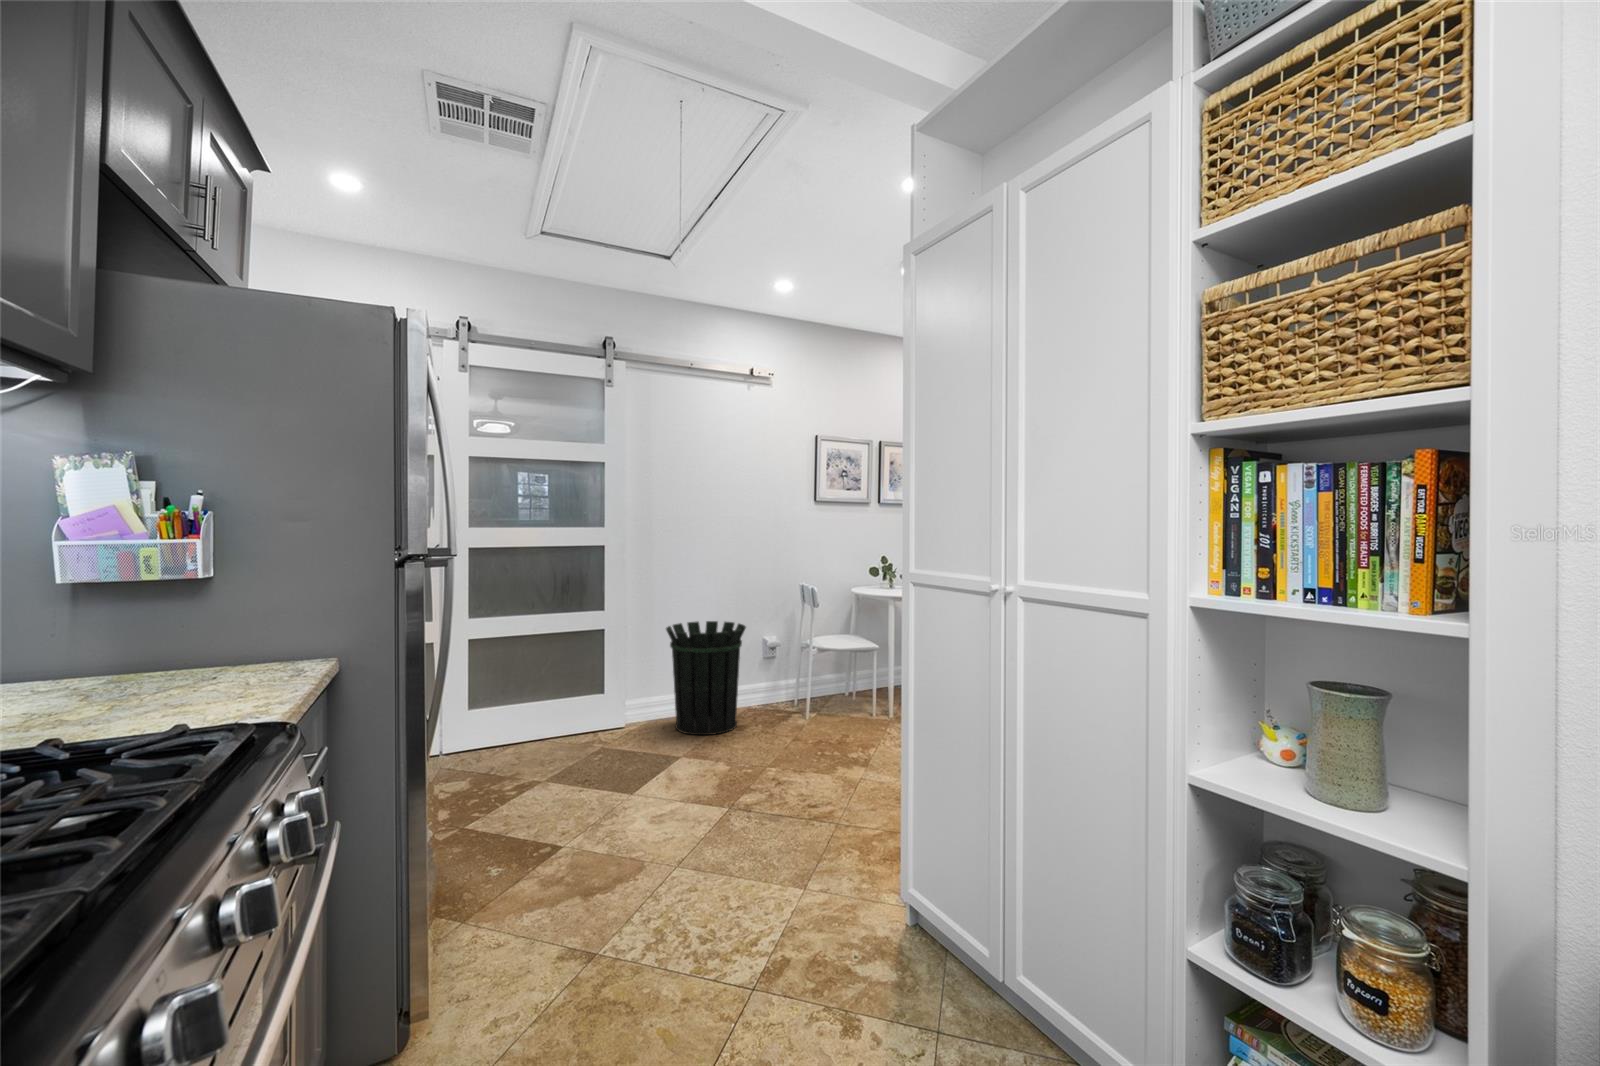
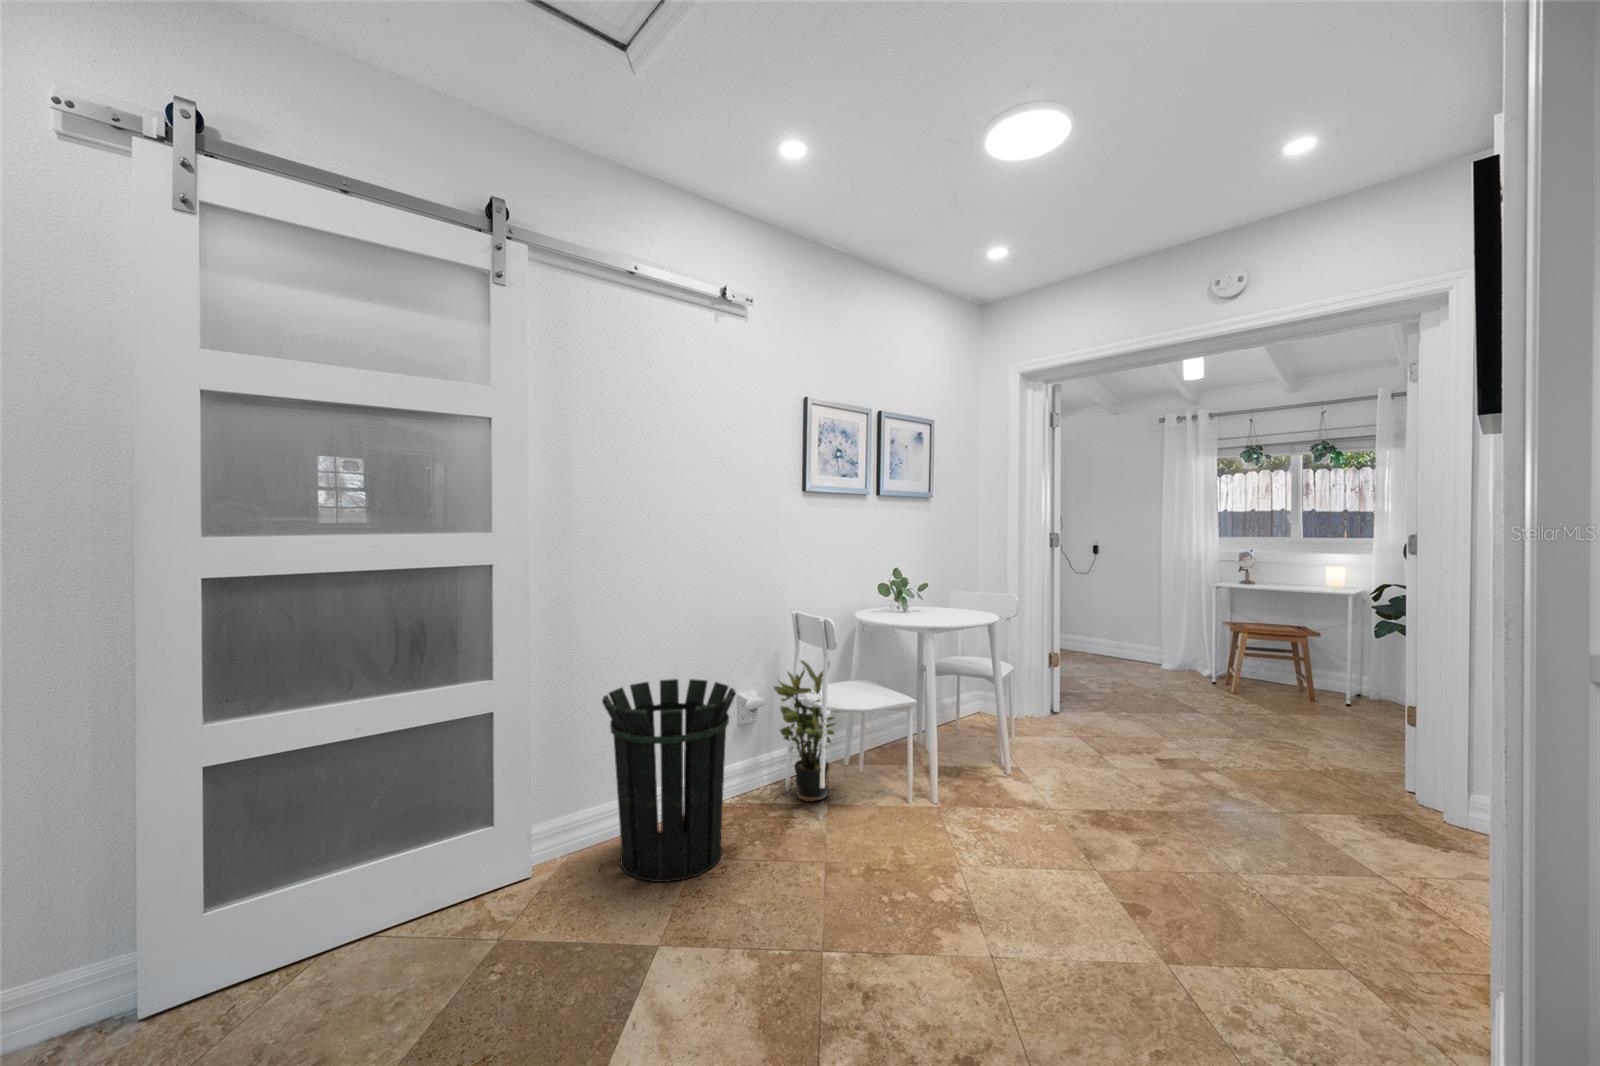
potted plant: none [784,616,831,710] -> present [774,661,835,802]

